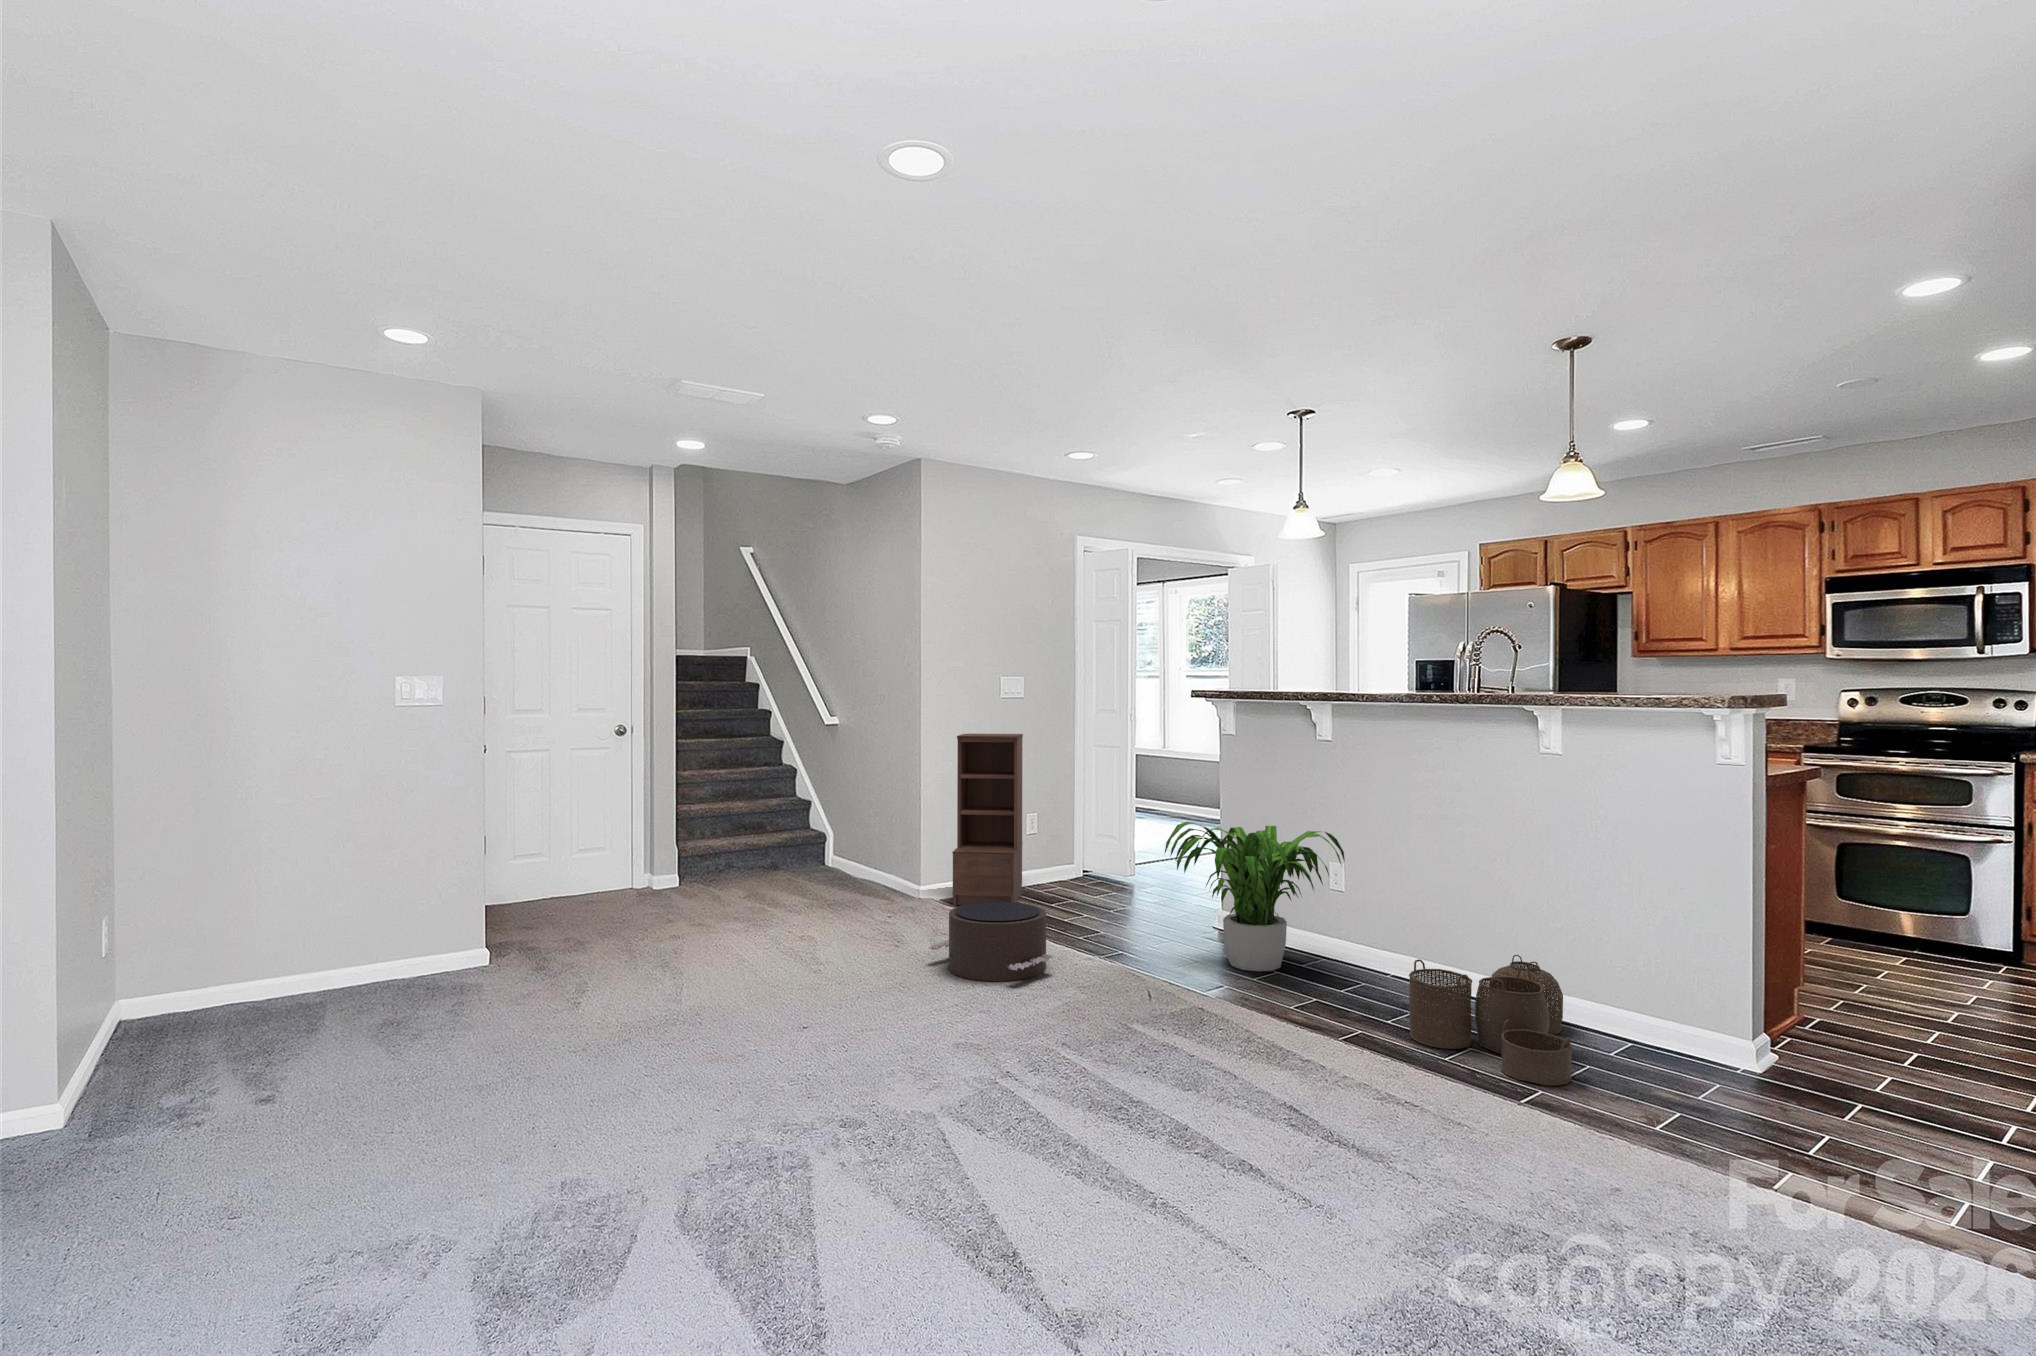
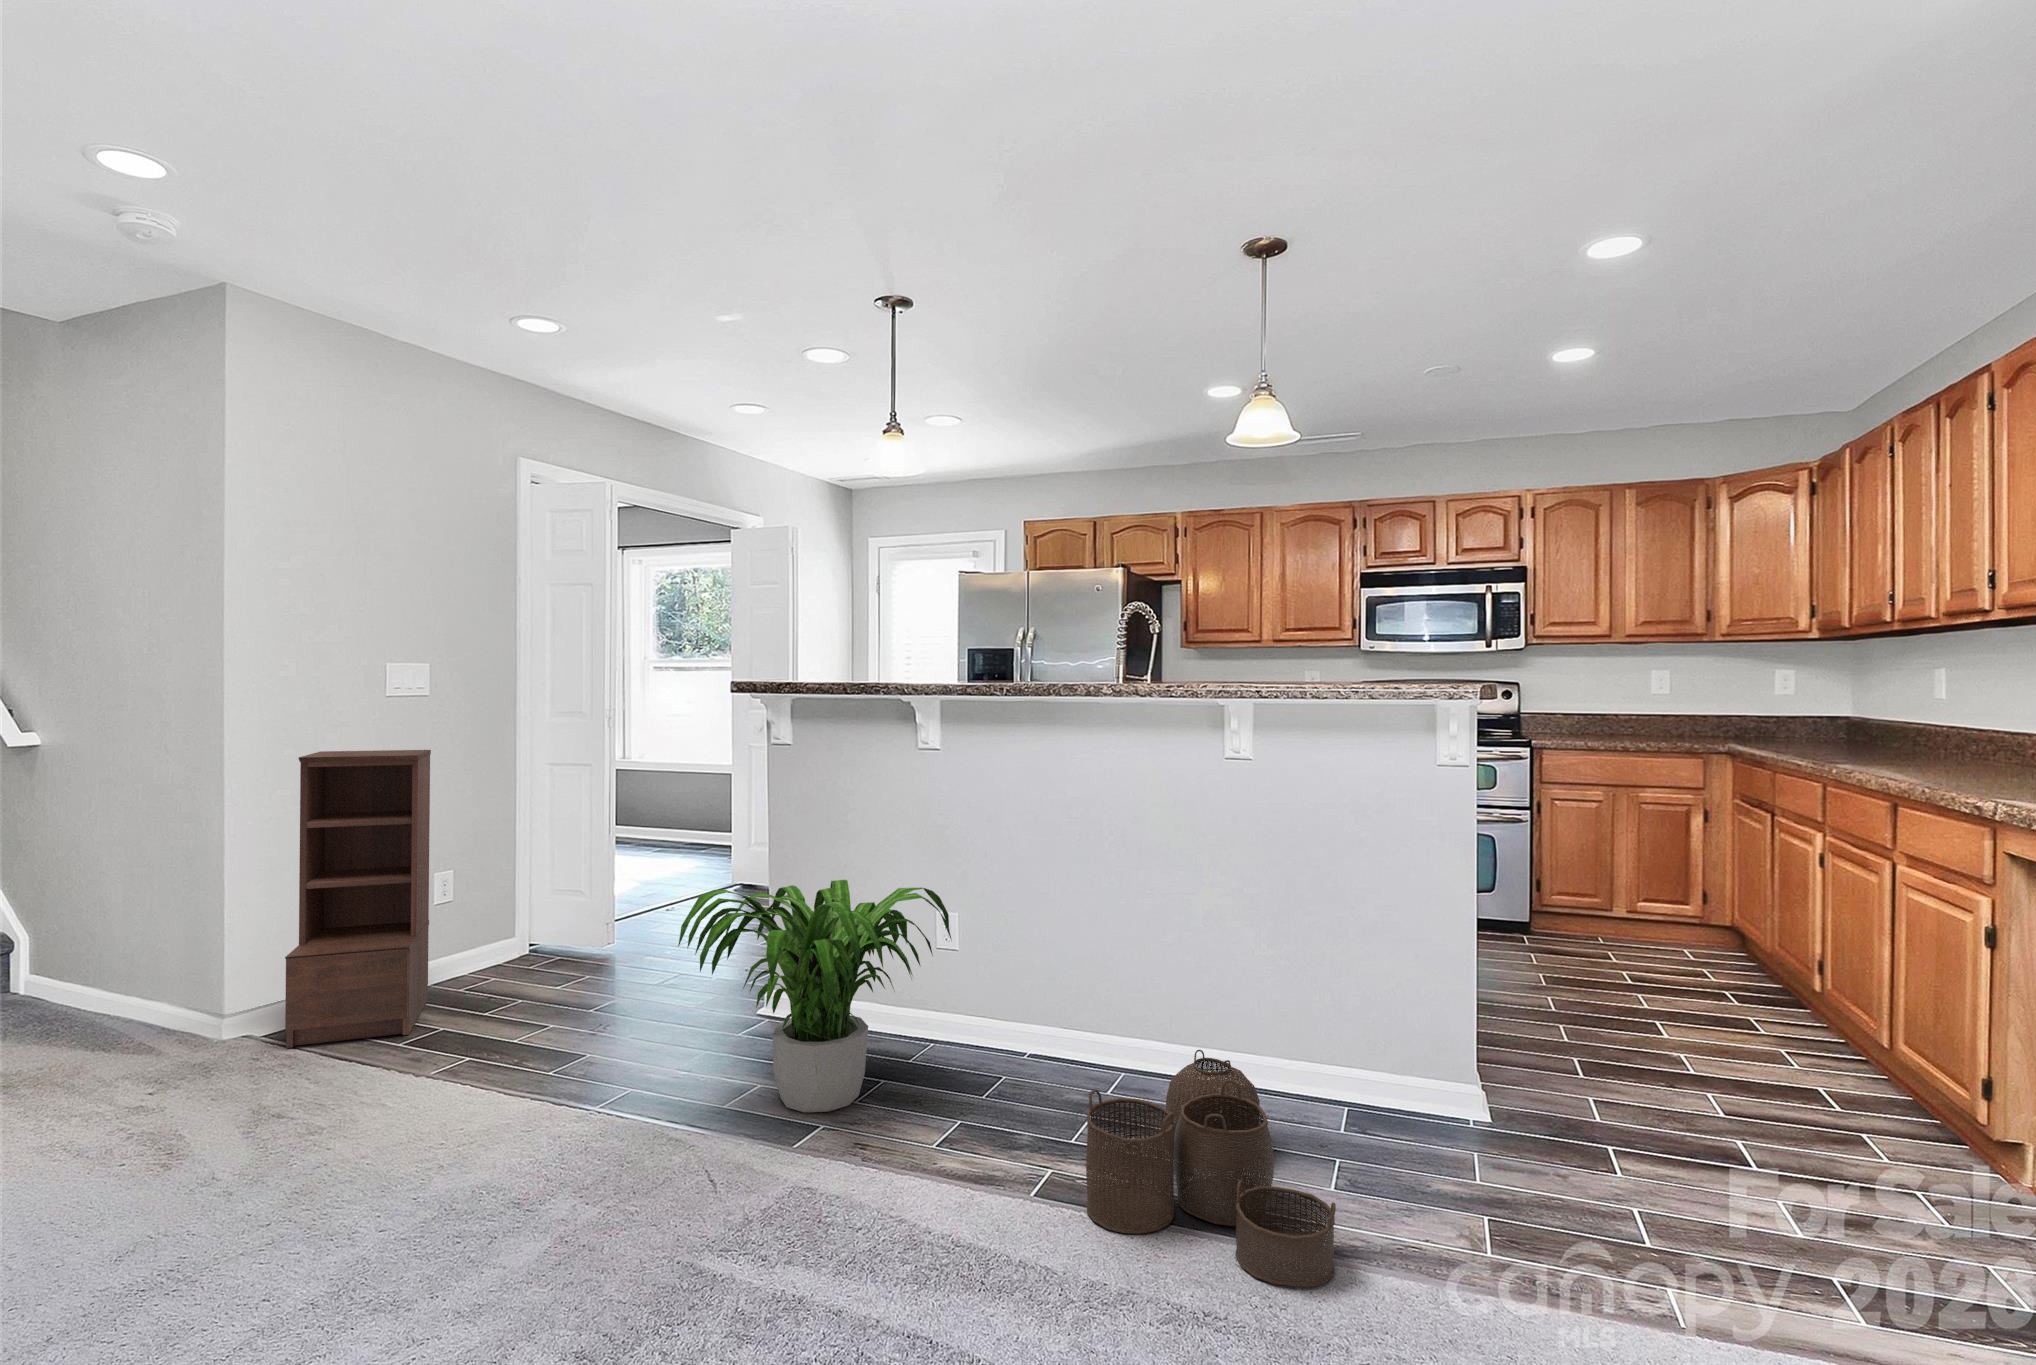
pouf: present [929,902,1054,981] -> none [184,1063,471,1254]

